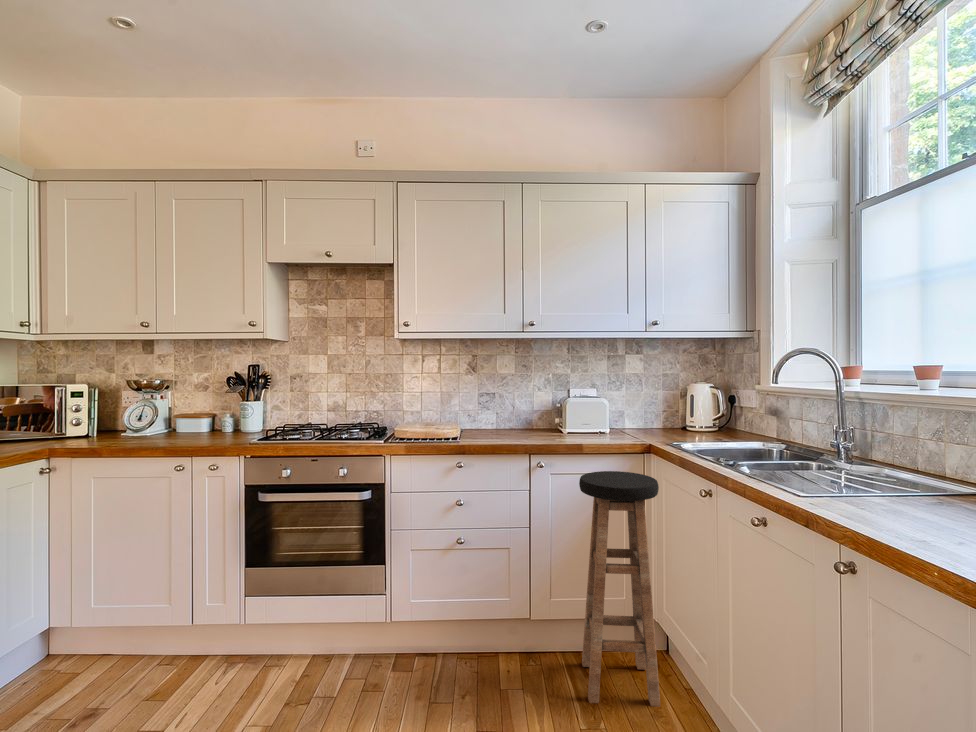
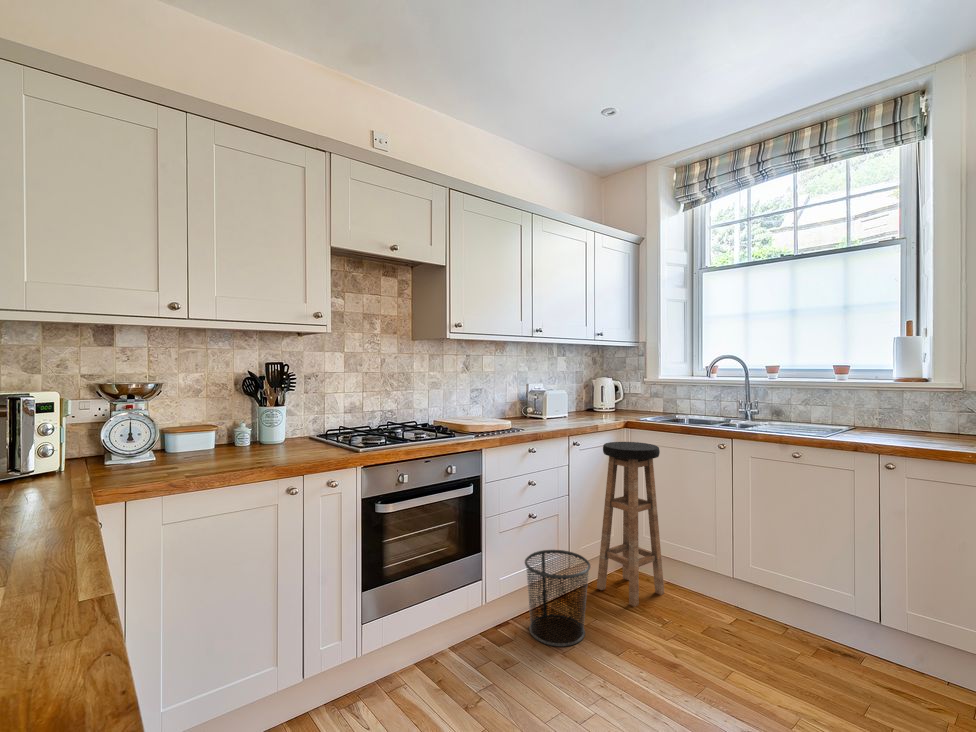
waste bin: none [421,586,499,707] -> present [525,550,590,647]

